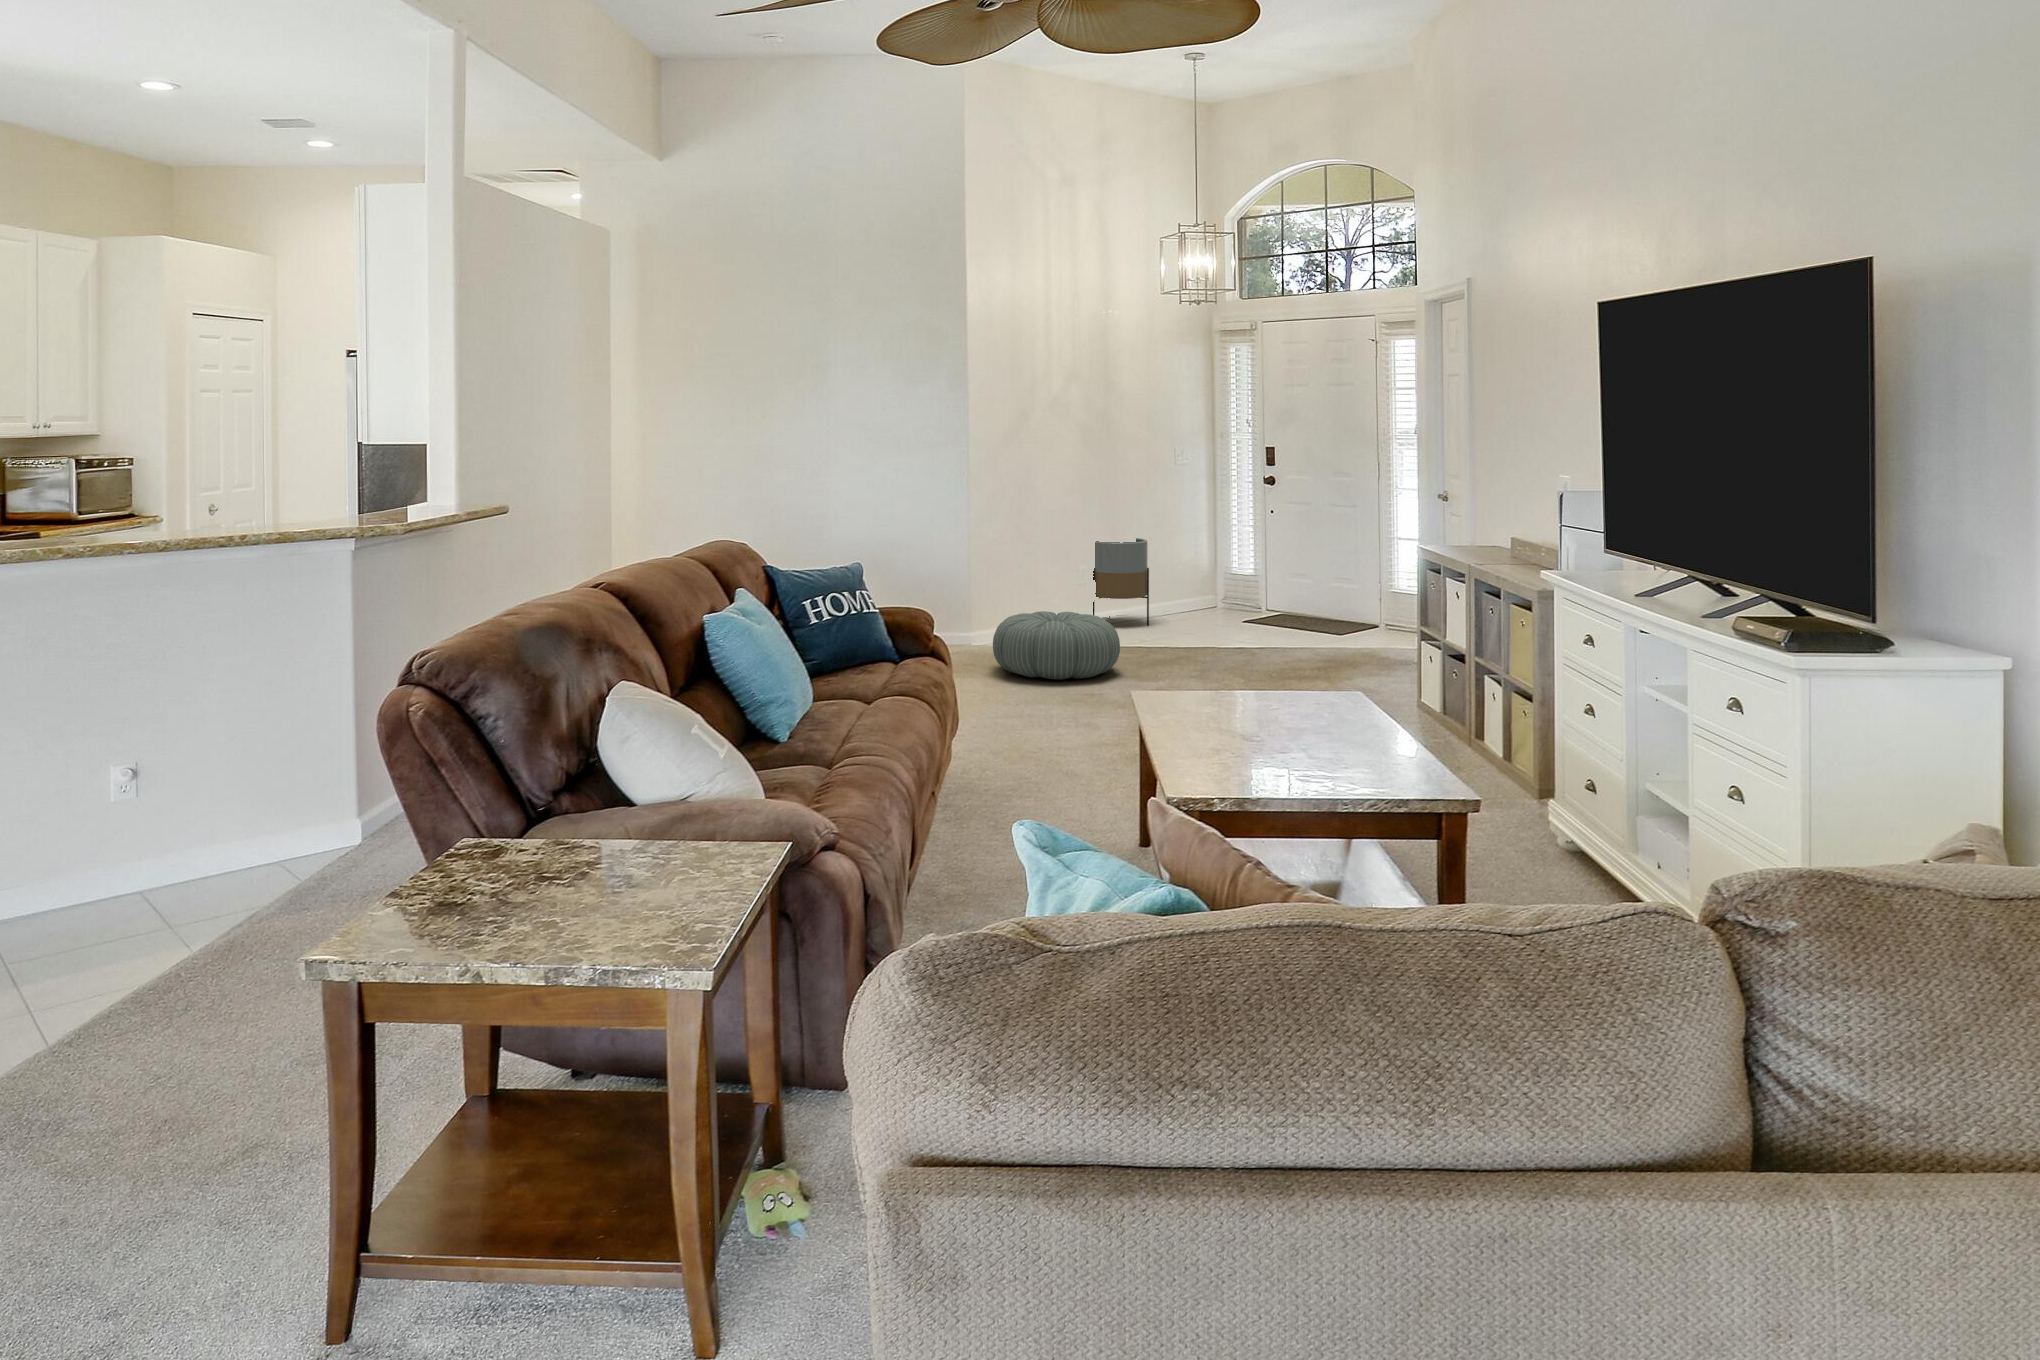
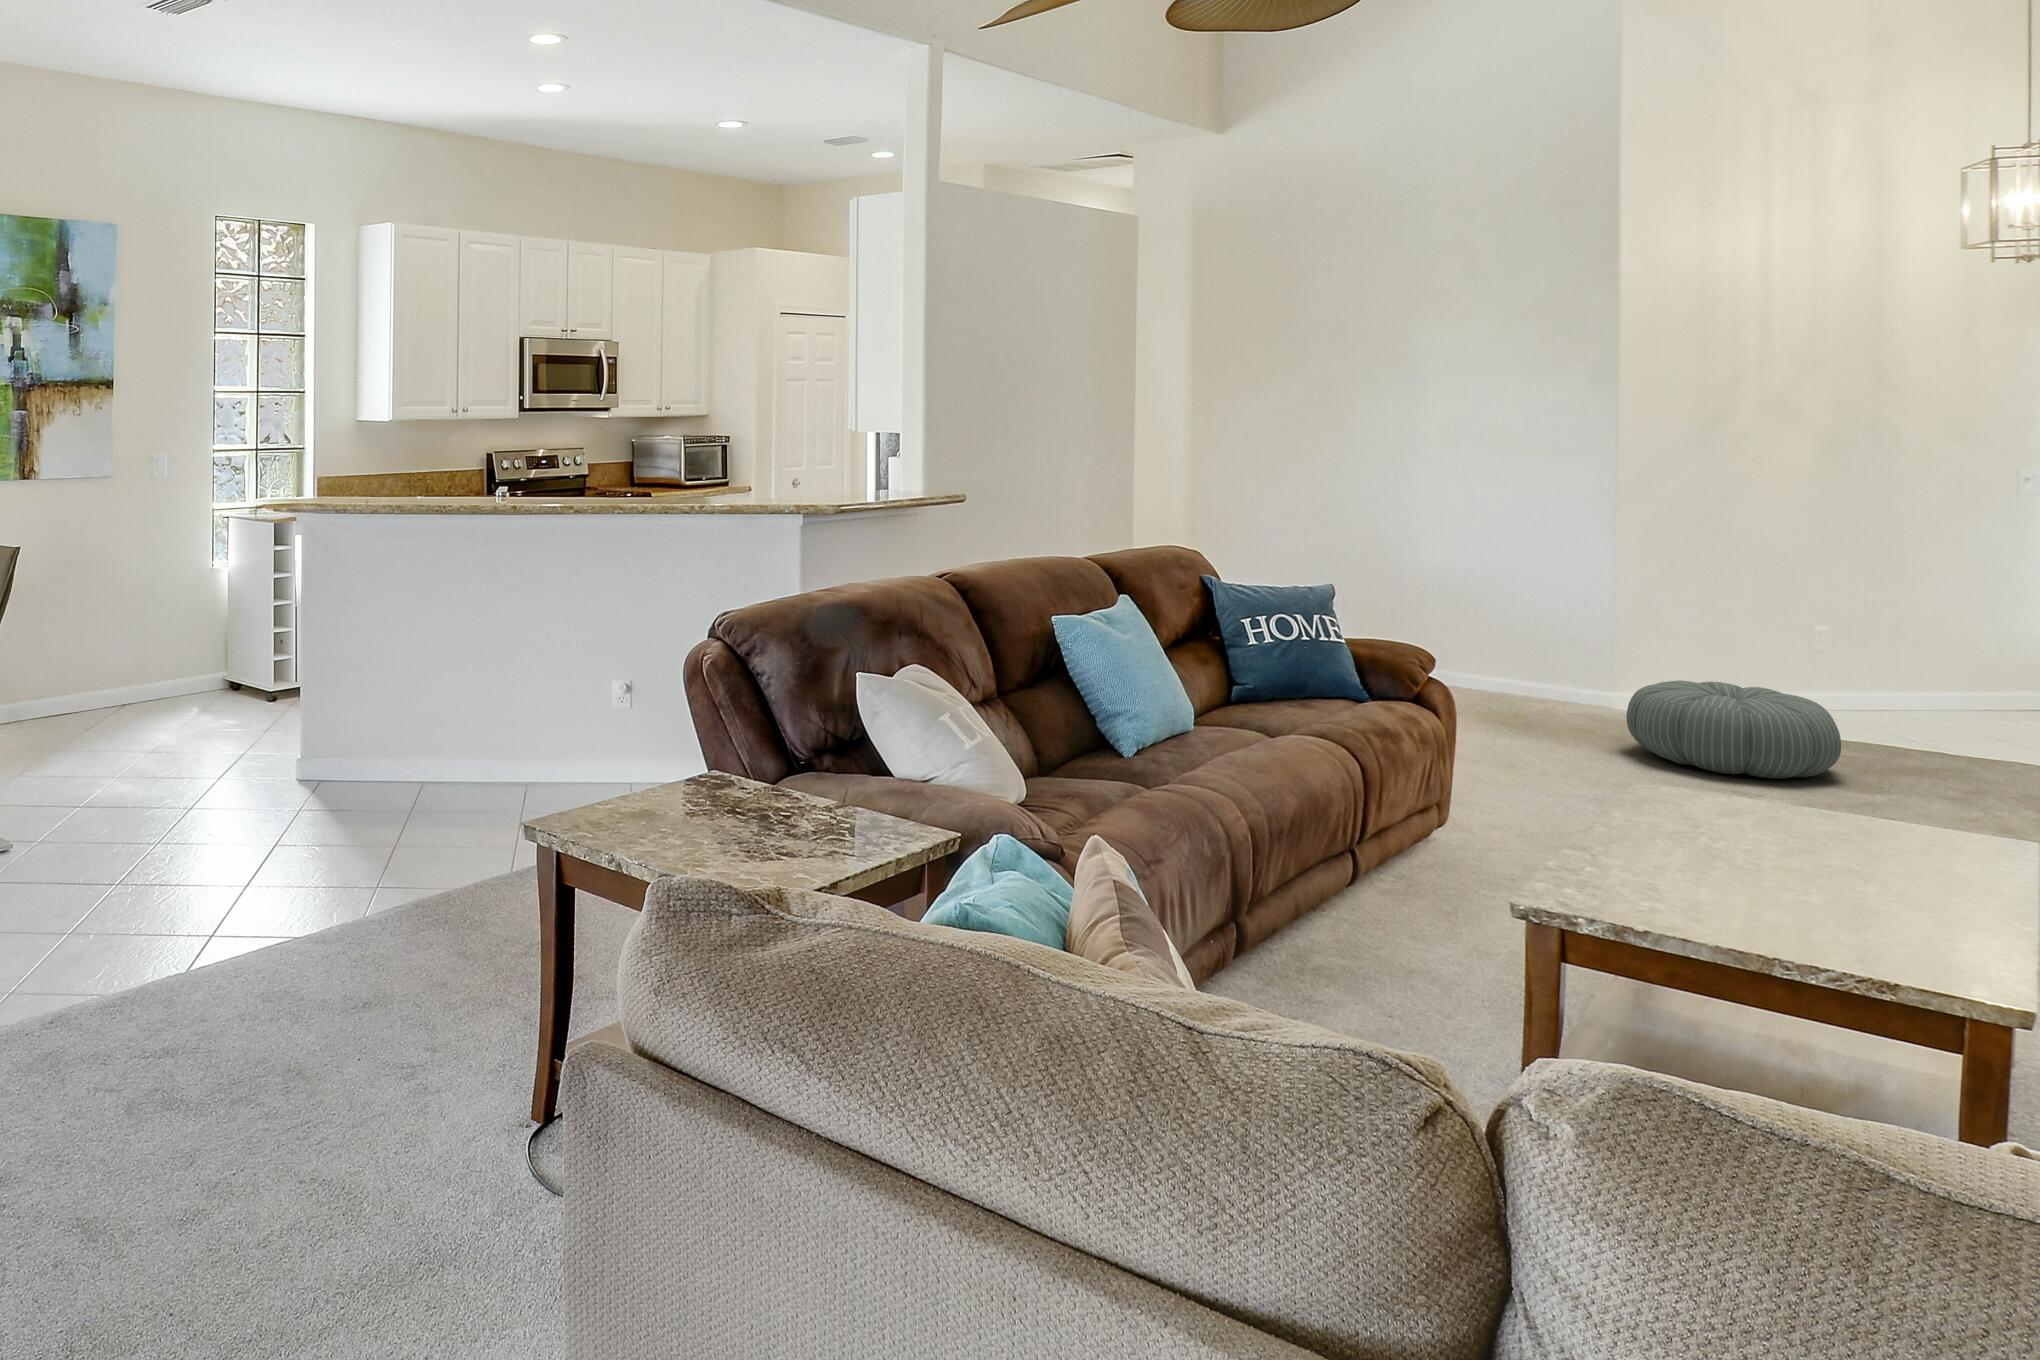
planter: present [1093,538,1149,626] -> none [1855,596,1971,730]

